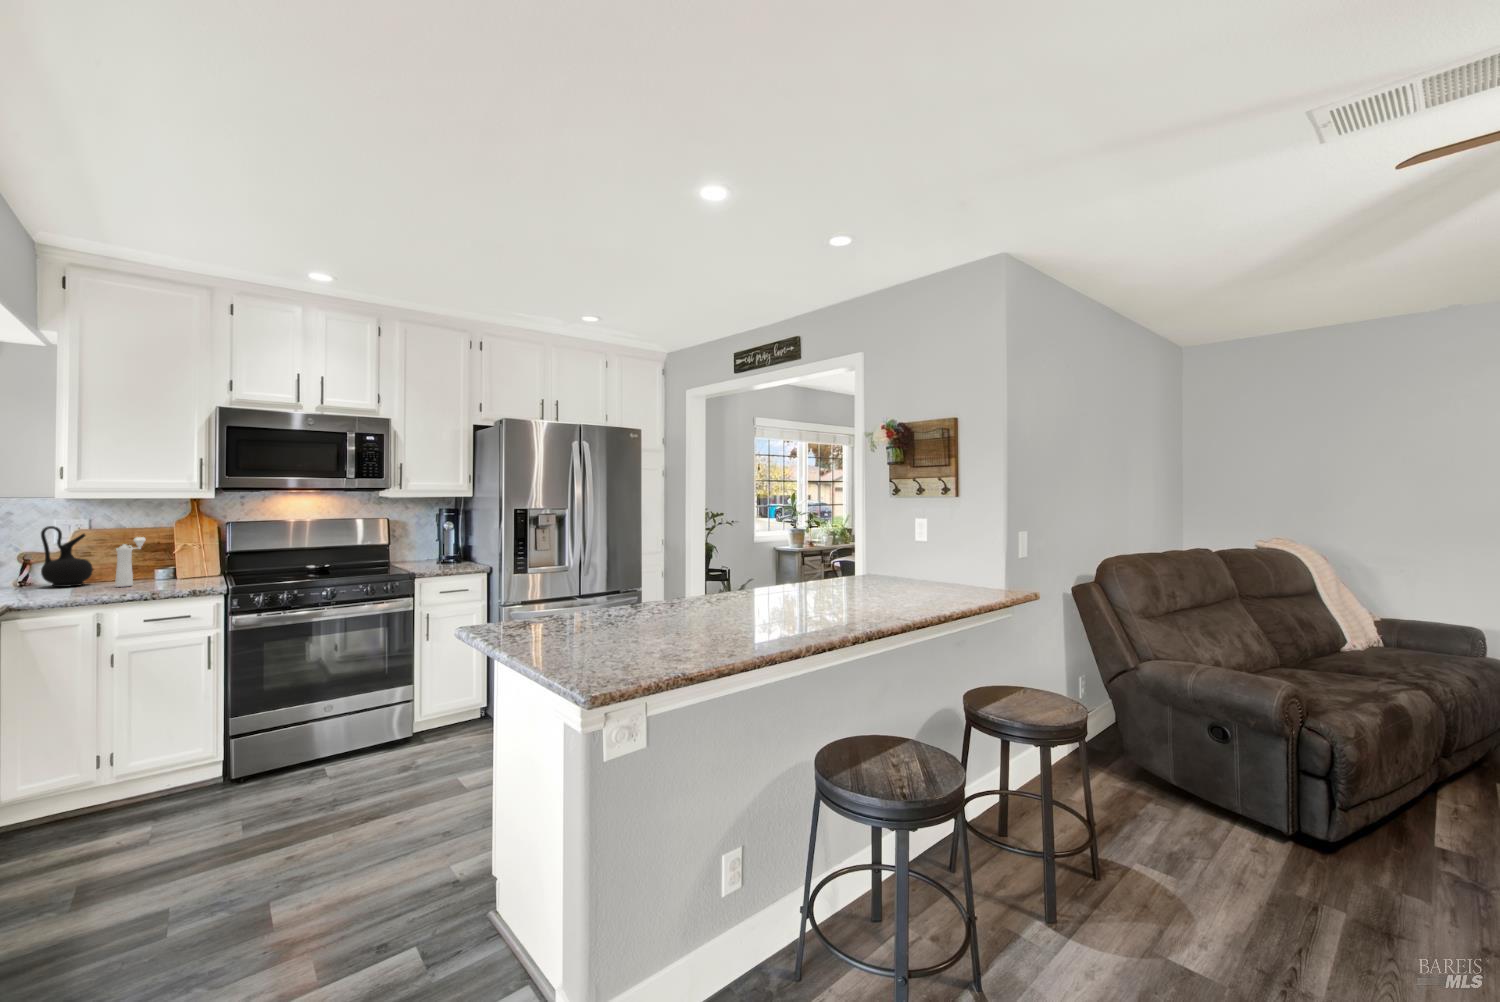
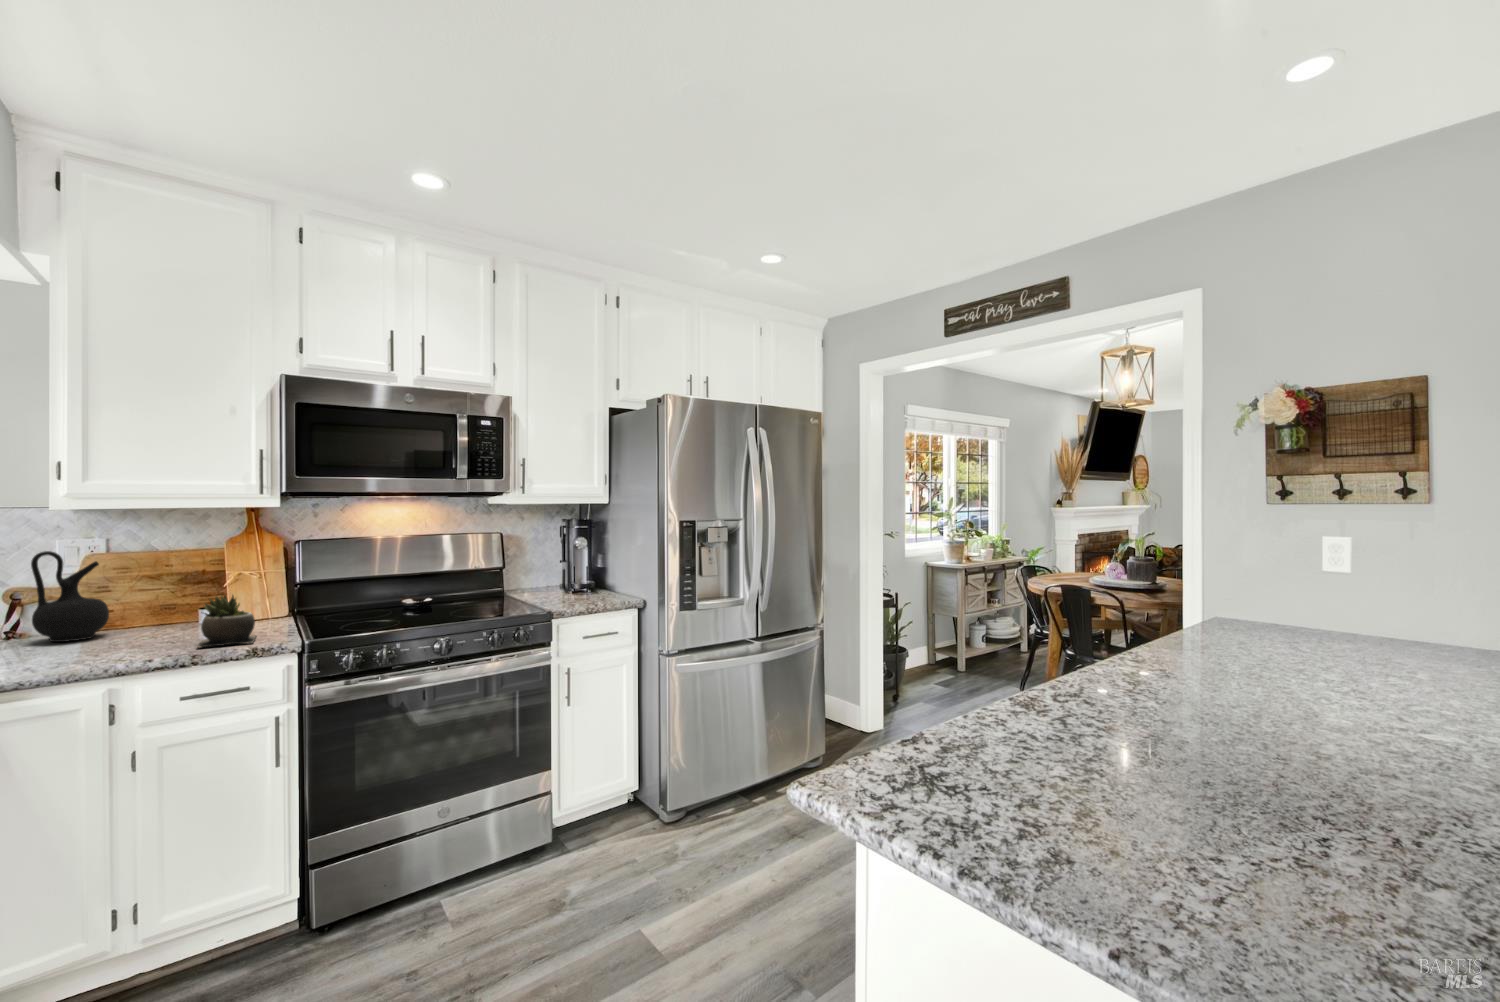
pepper mill: present [116,537,146,587] -> none [140,565,186,641]
succulent plant: none [155,555,197,589] -> present [197,595,256,648]

